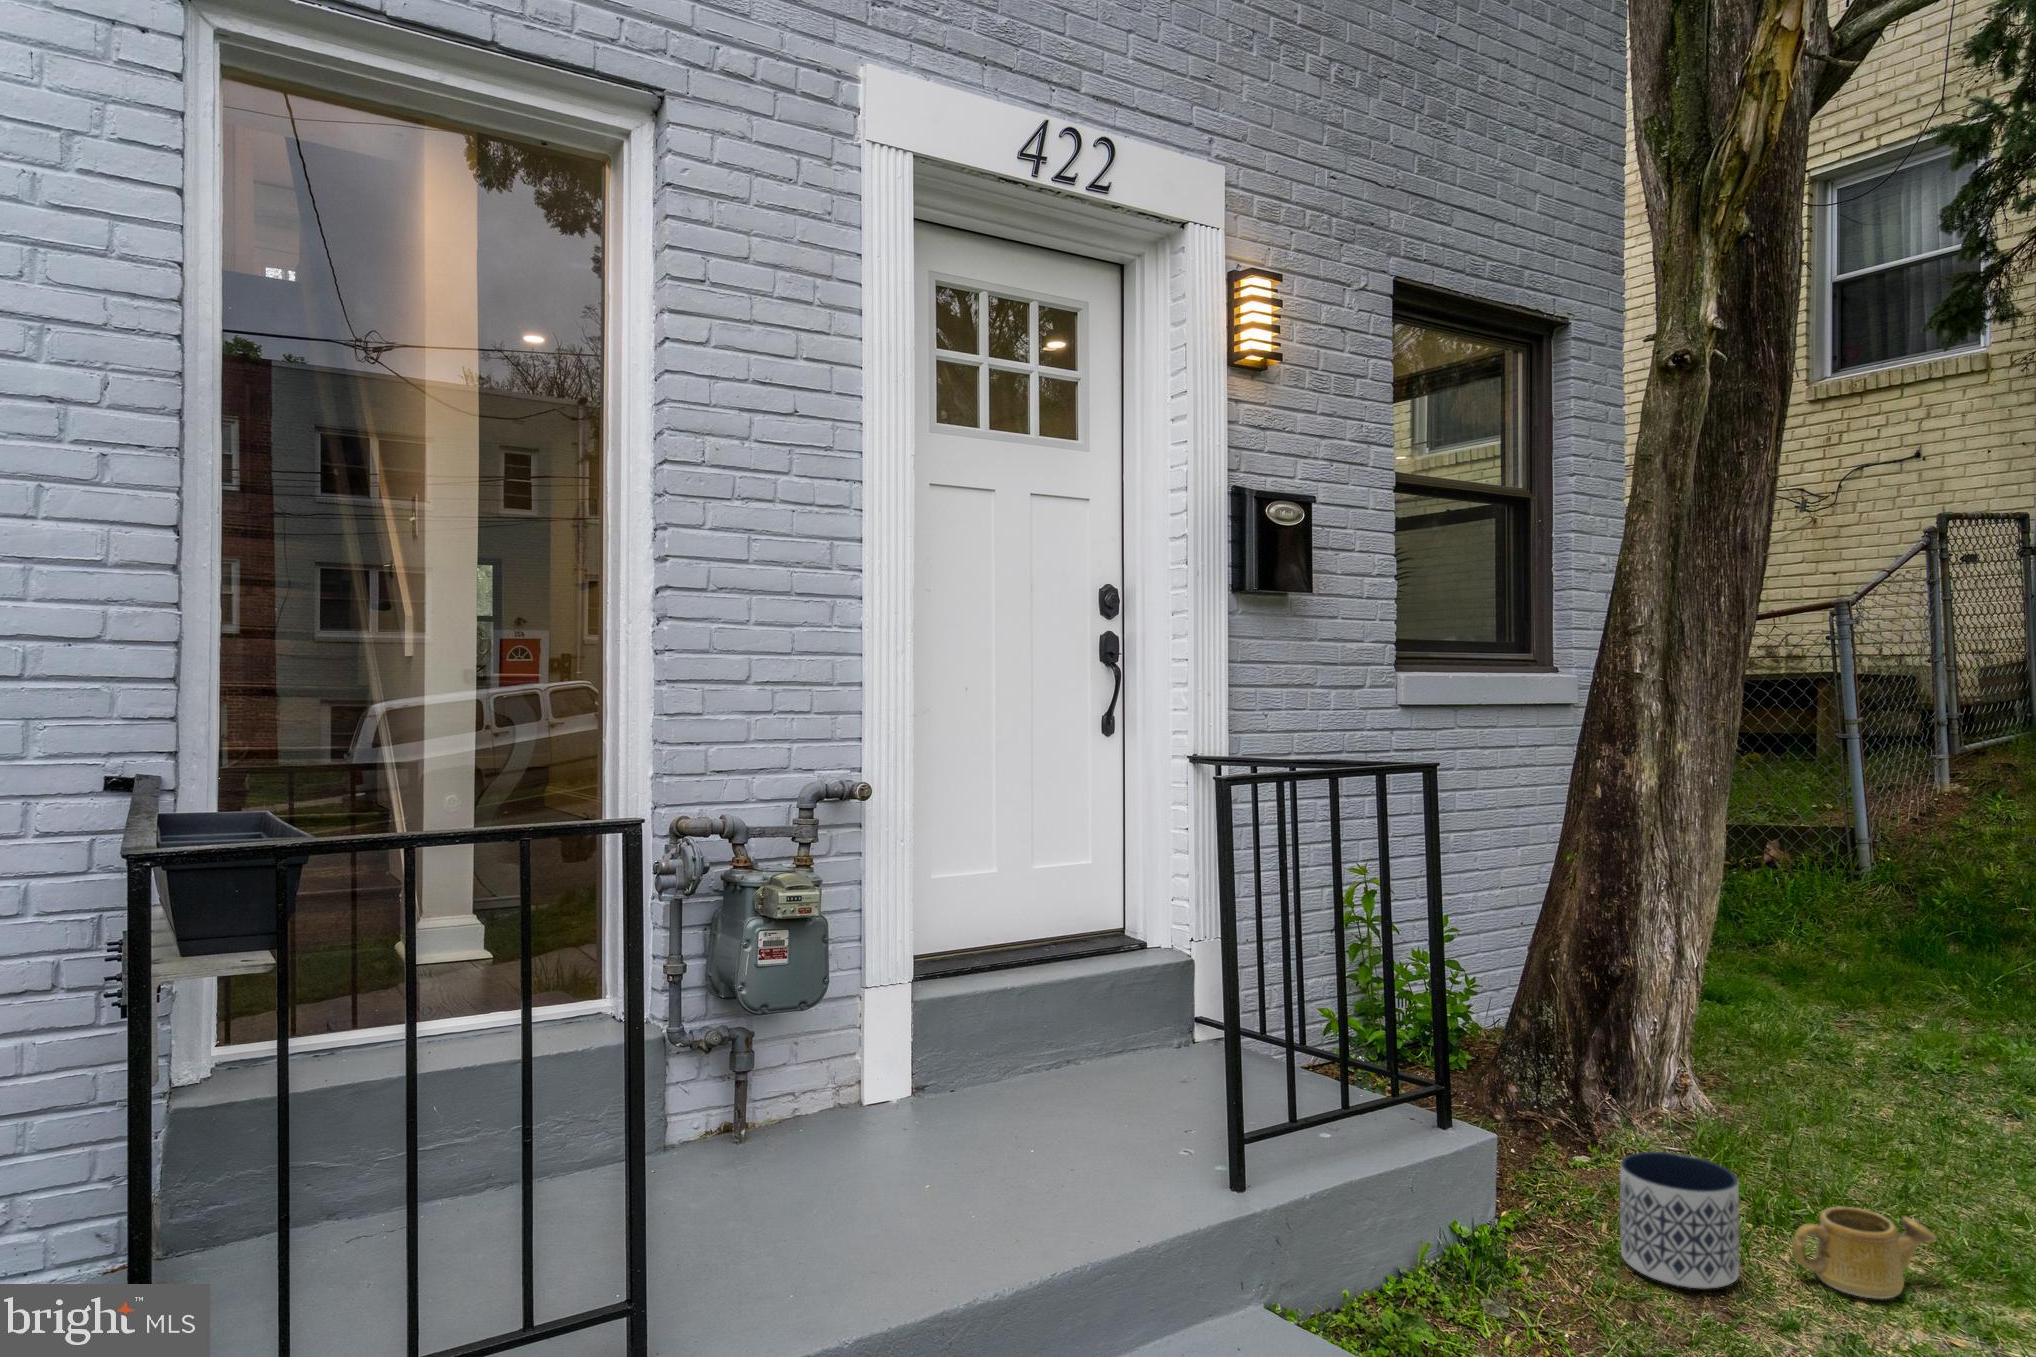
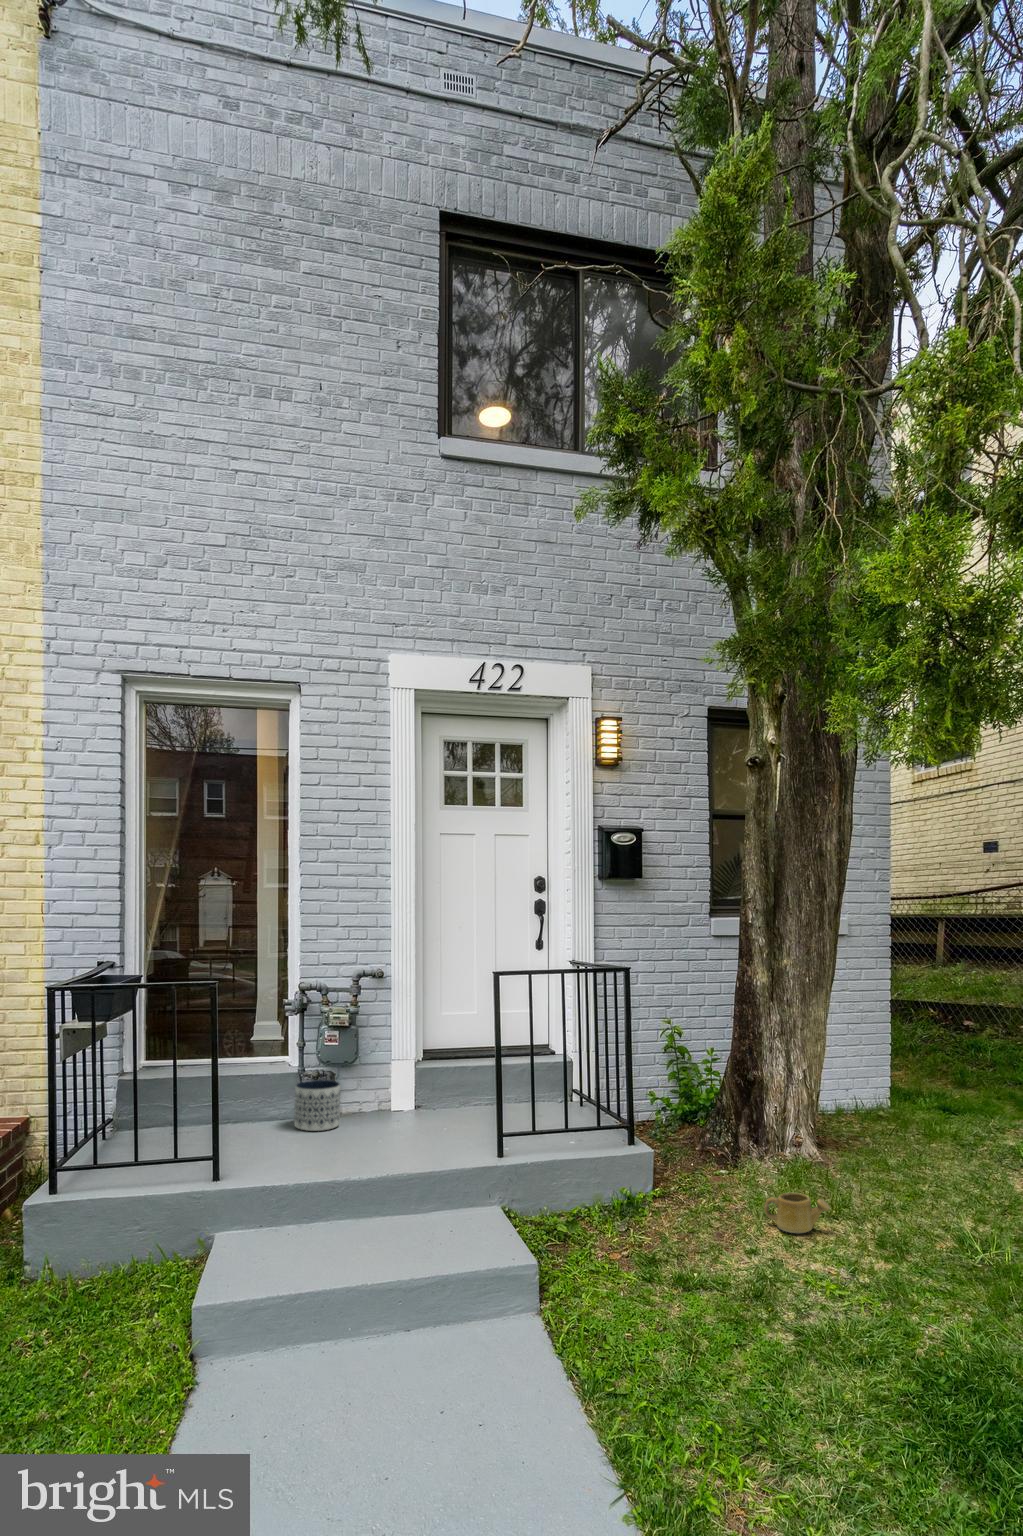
planter: present [1620,1152,1739,1289] -> present [294,1080,340,1131]

